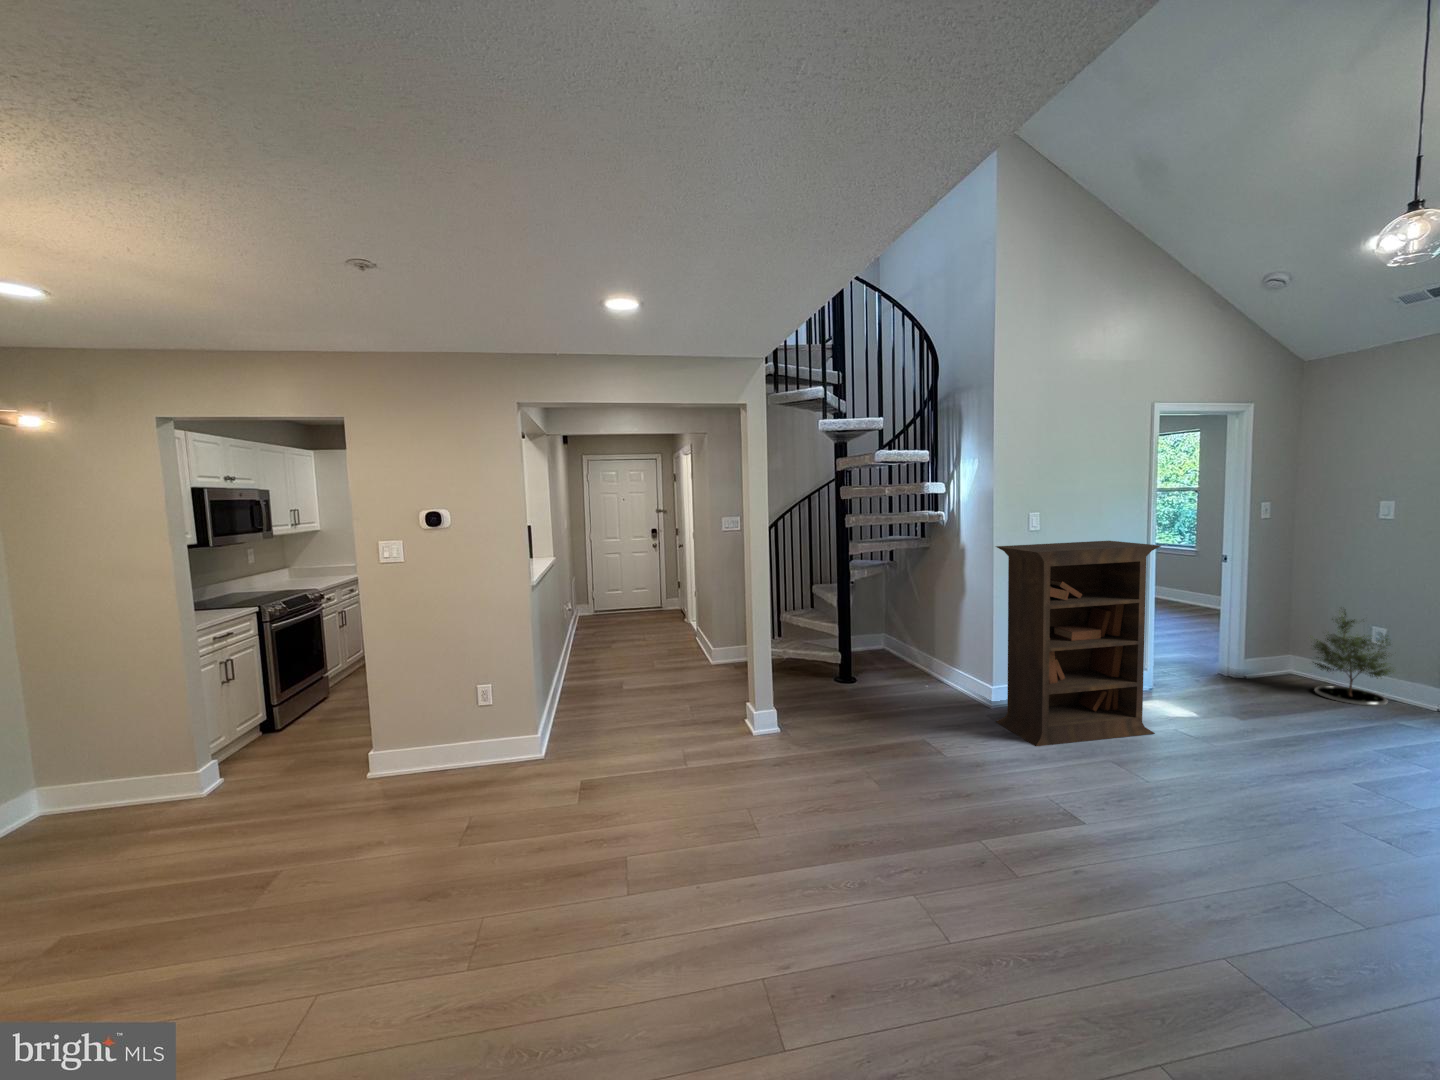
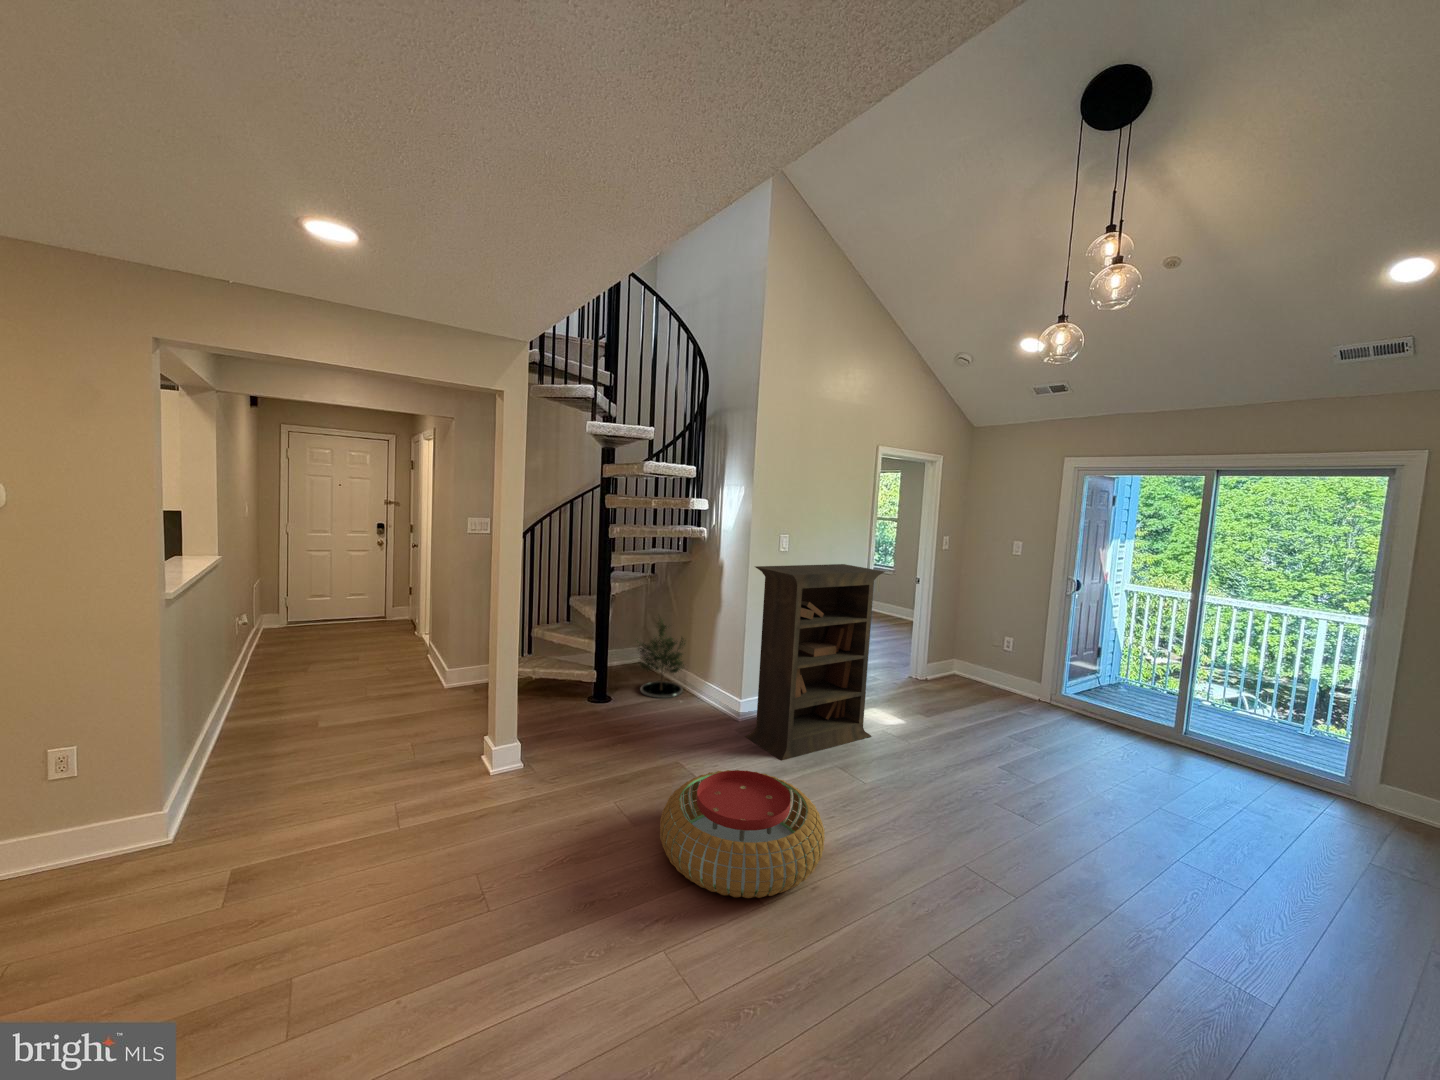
potted tree: present [1312,611,1394,706] -> present [637,619,685,698]
pouf: none [901,741,1075,854] -> present [660,770,825,898]

